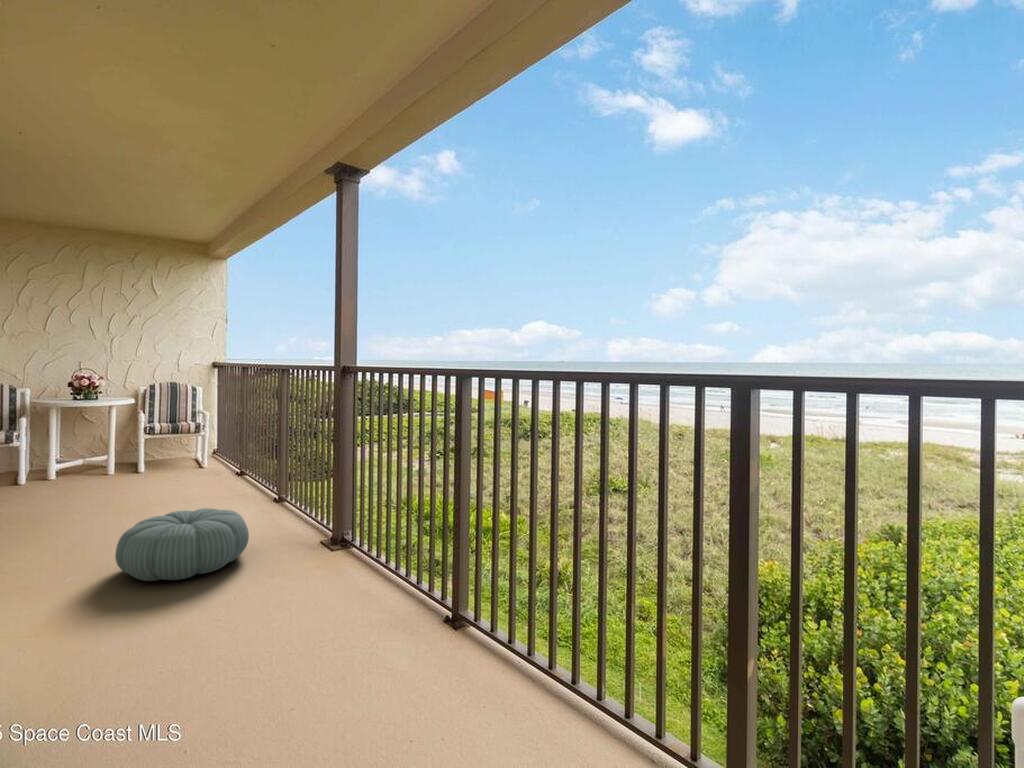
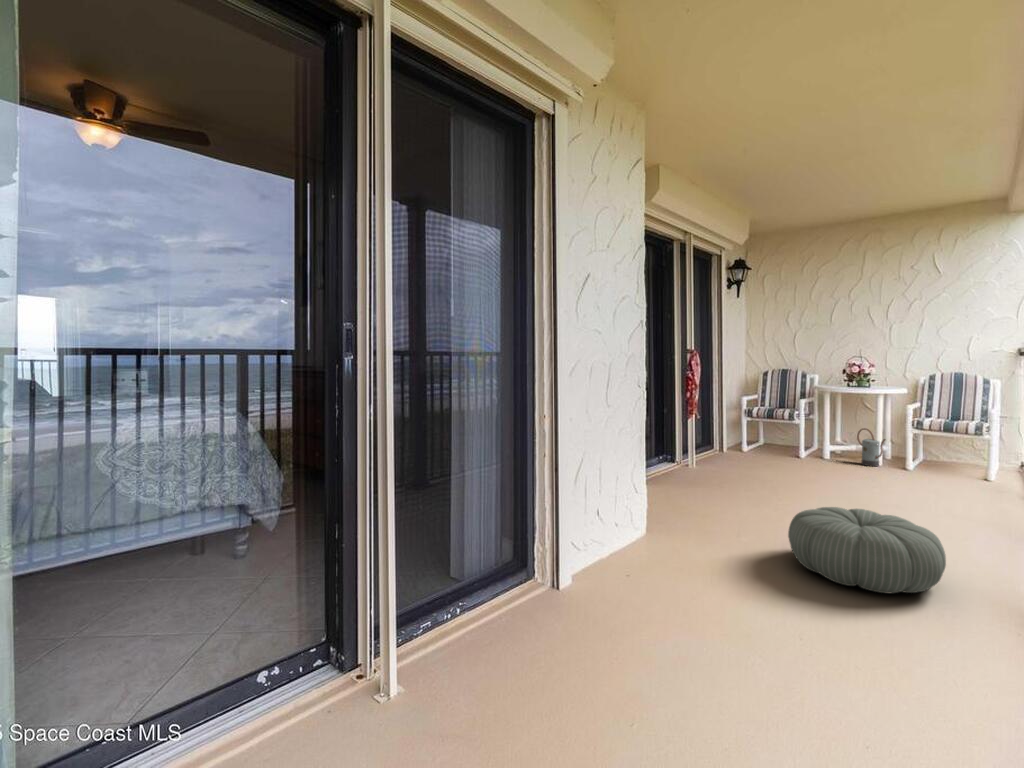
watering can: none [89,441,122,478] -> present [857,428,885,466]

